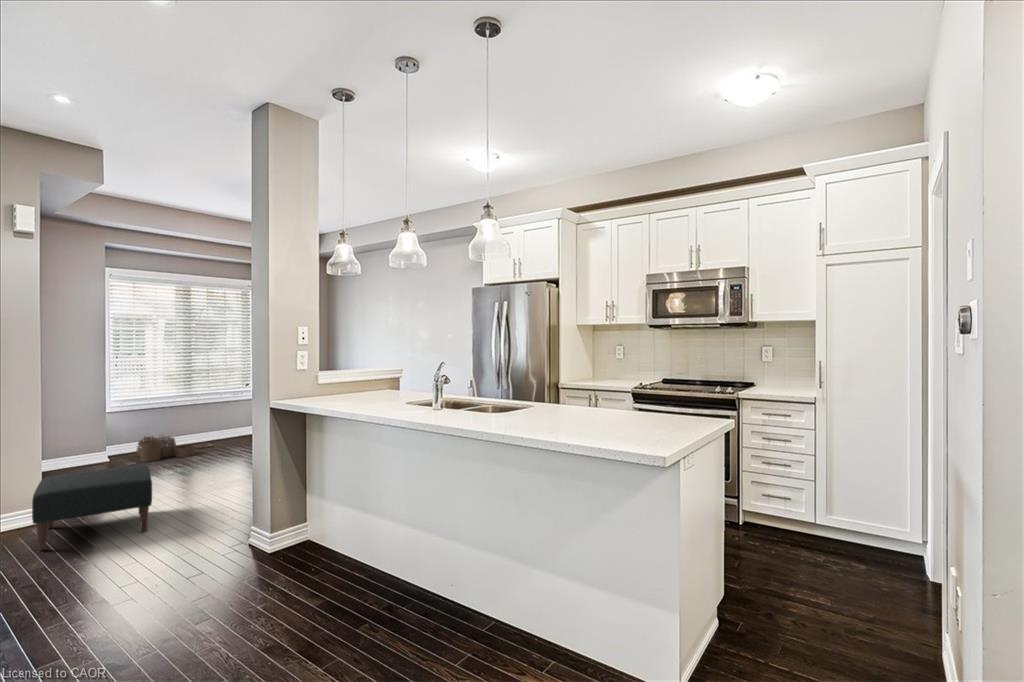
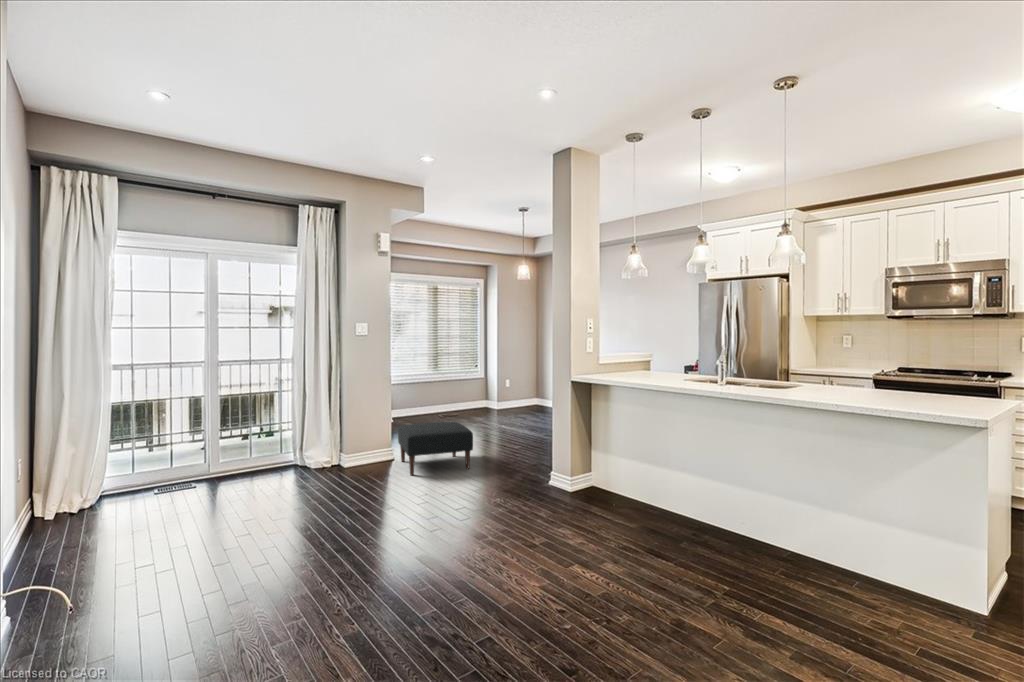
woven basket: present [137,436,195,462] -> none [412,402,453,421]

